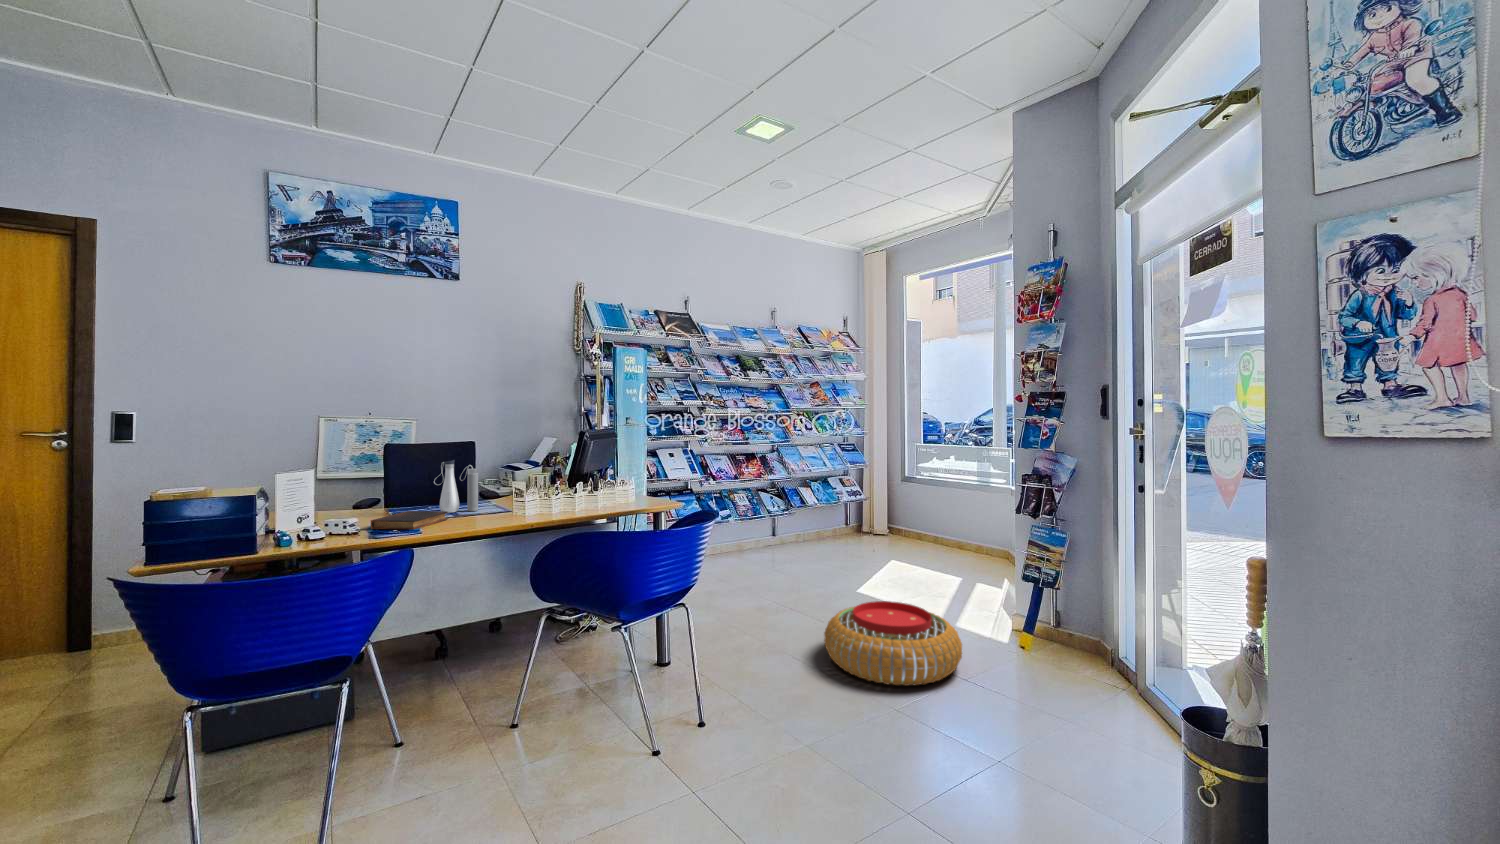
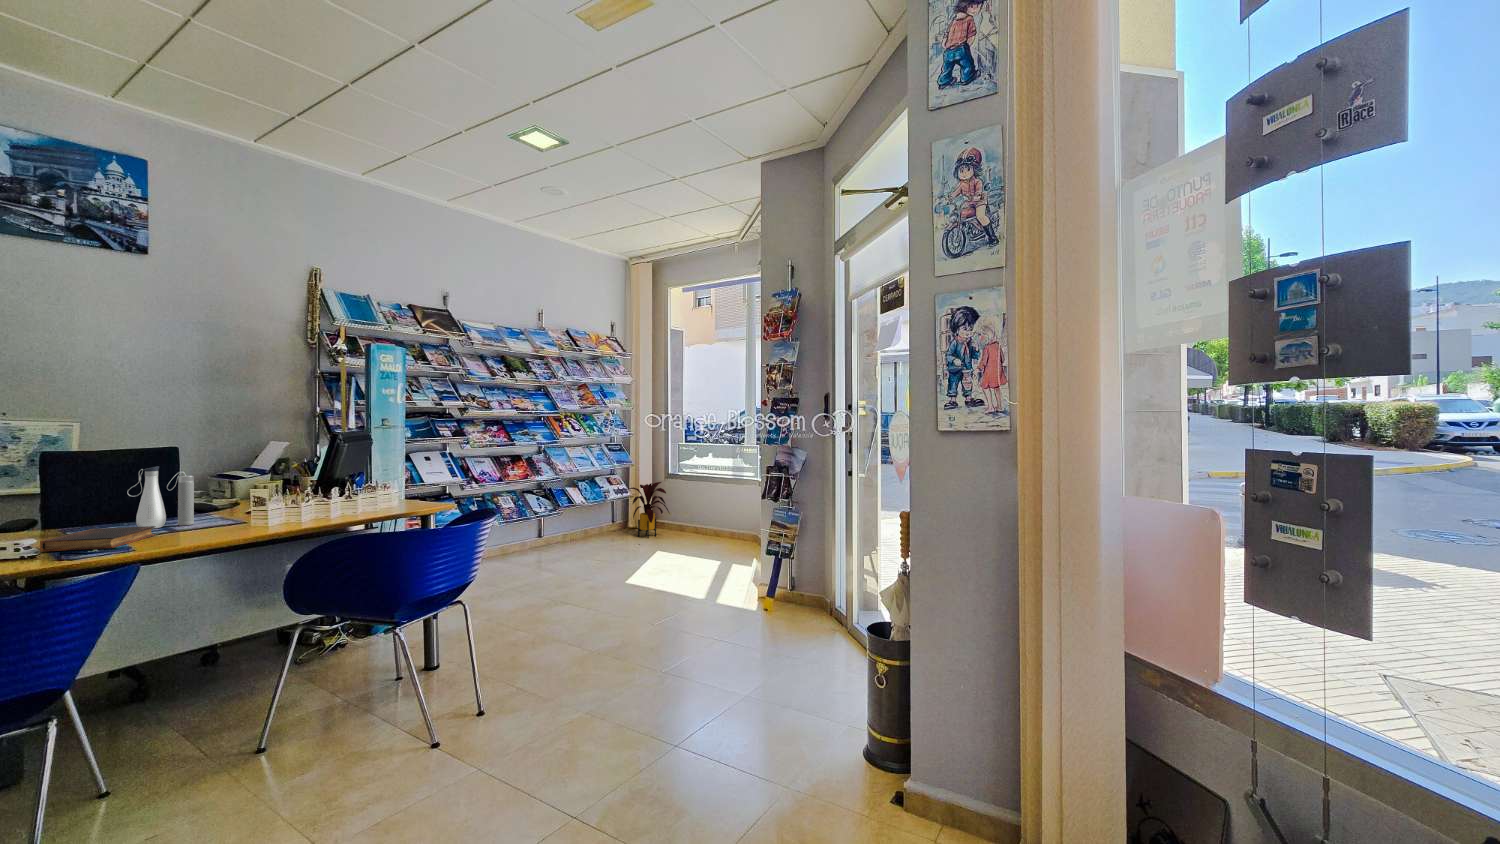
house plant: none [856,485,906,545] -> present [629,482,669,538]
pouf: present [824,601,962,686] -> none [601,583,721,653]

